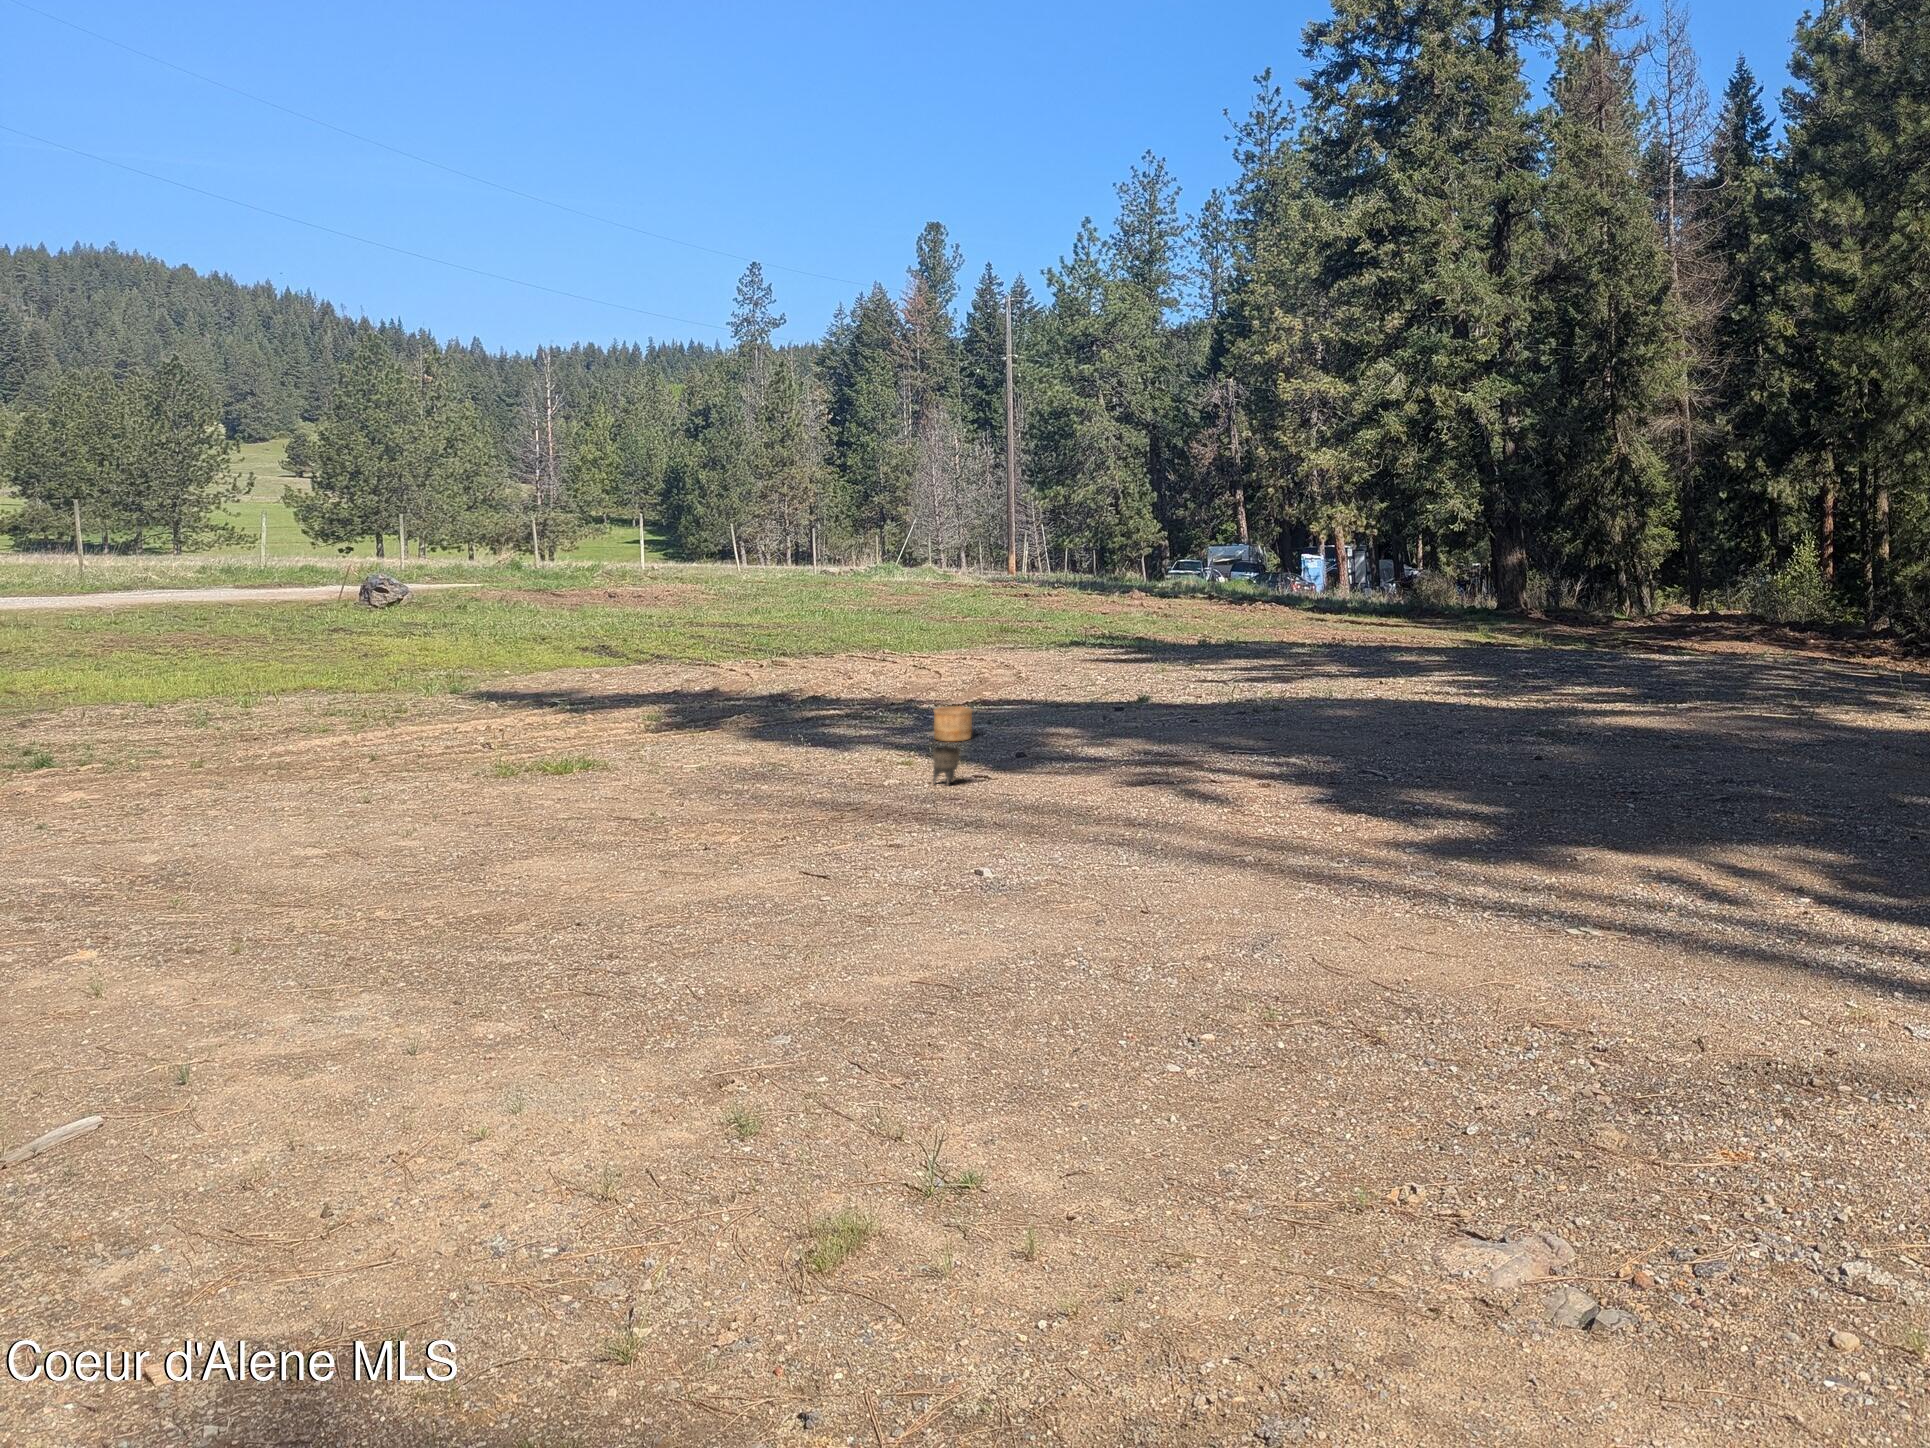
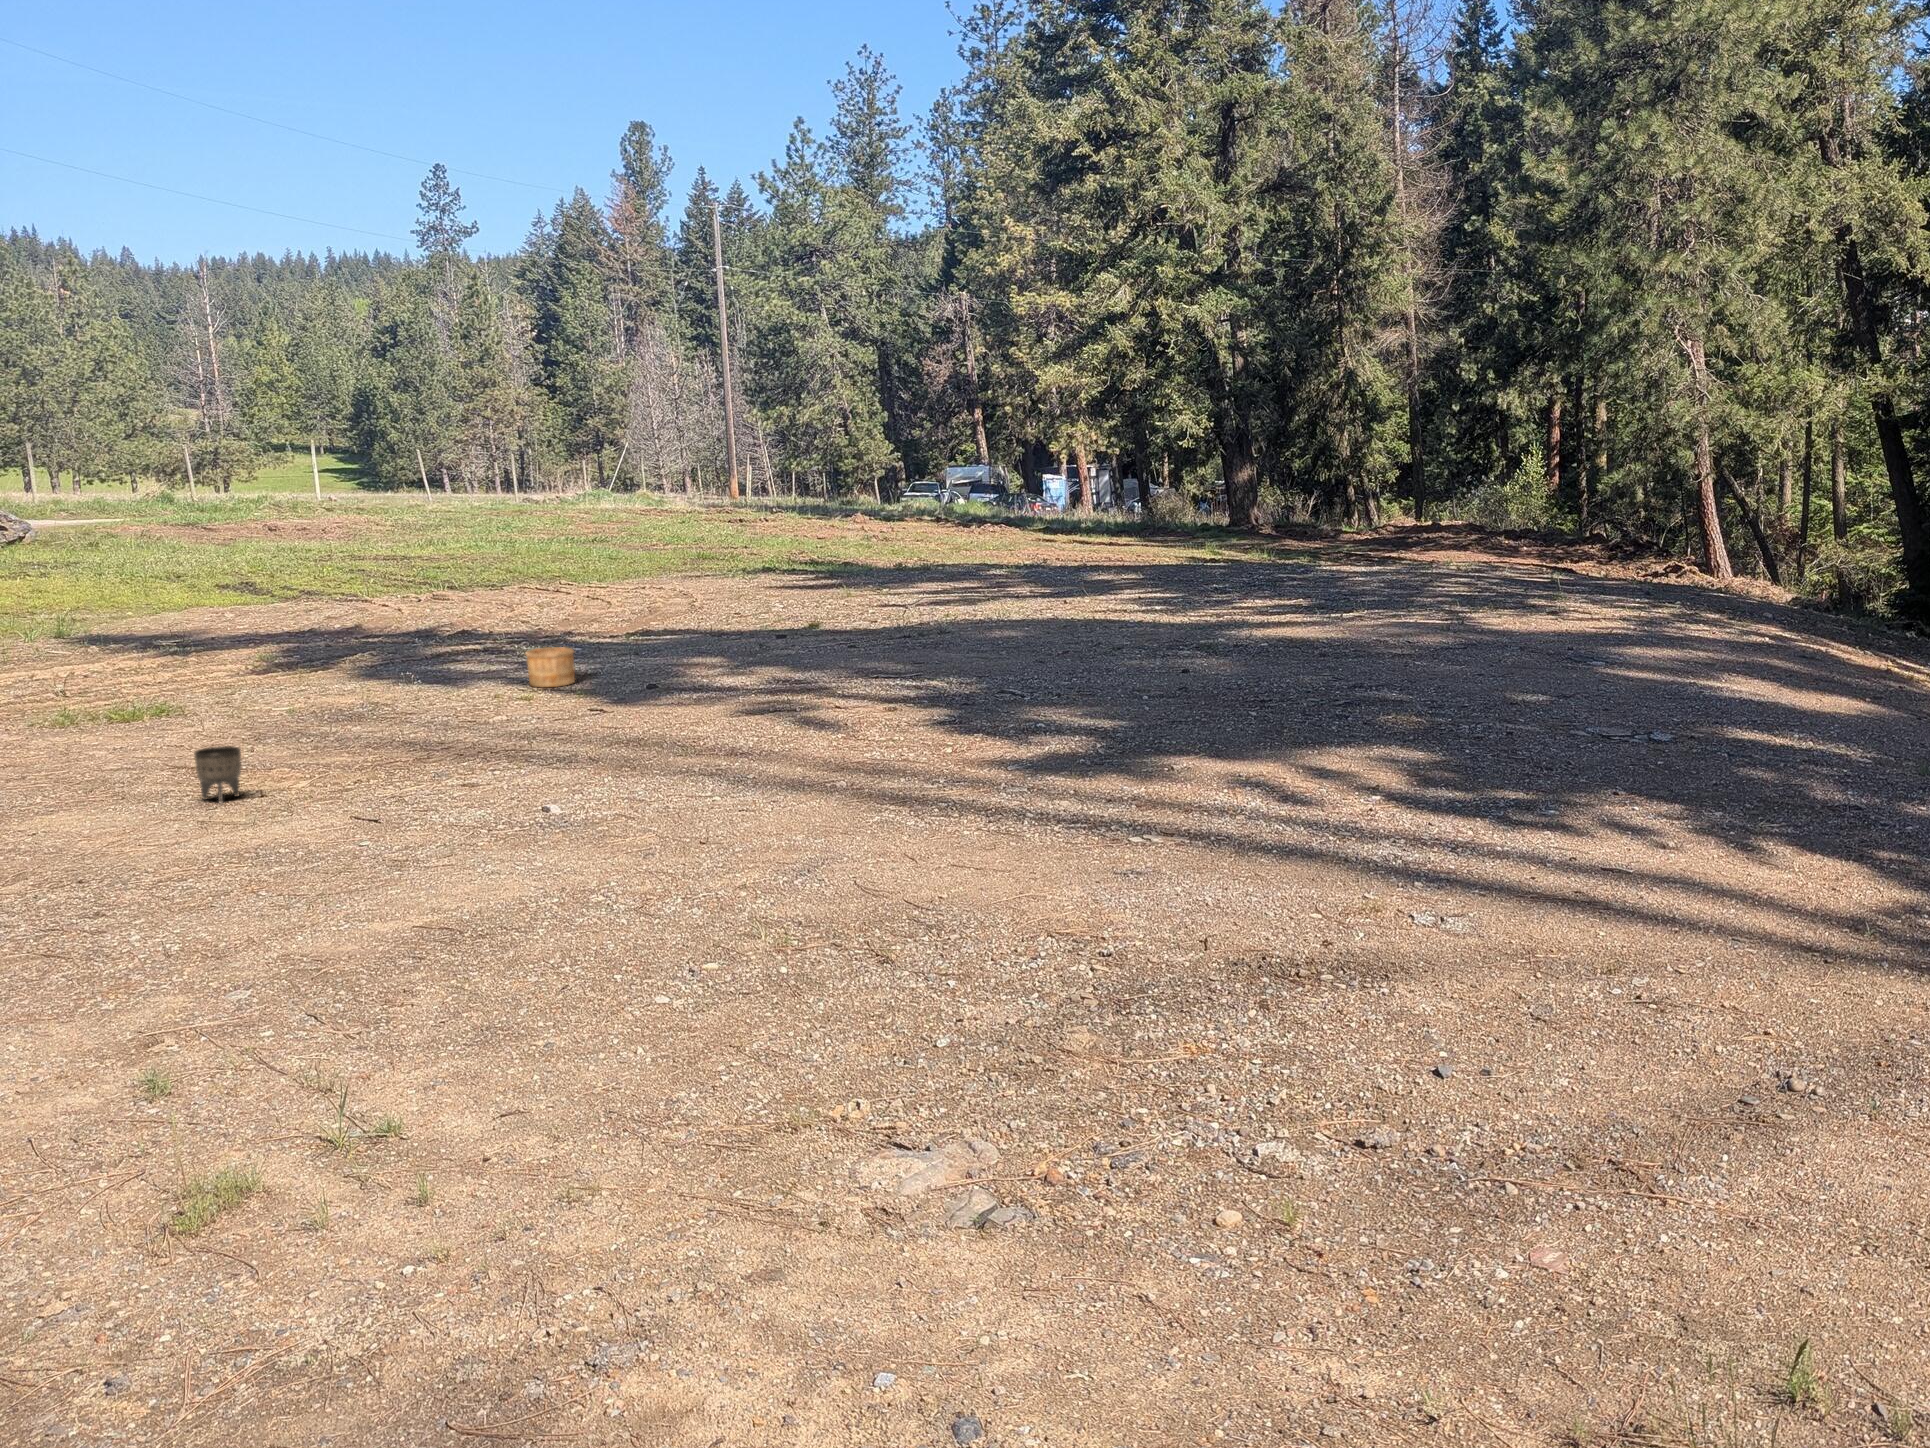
planter: present [933,746,960,786] -> present [194,746,241,803]

